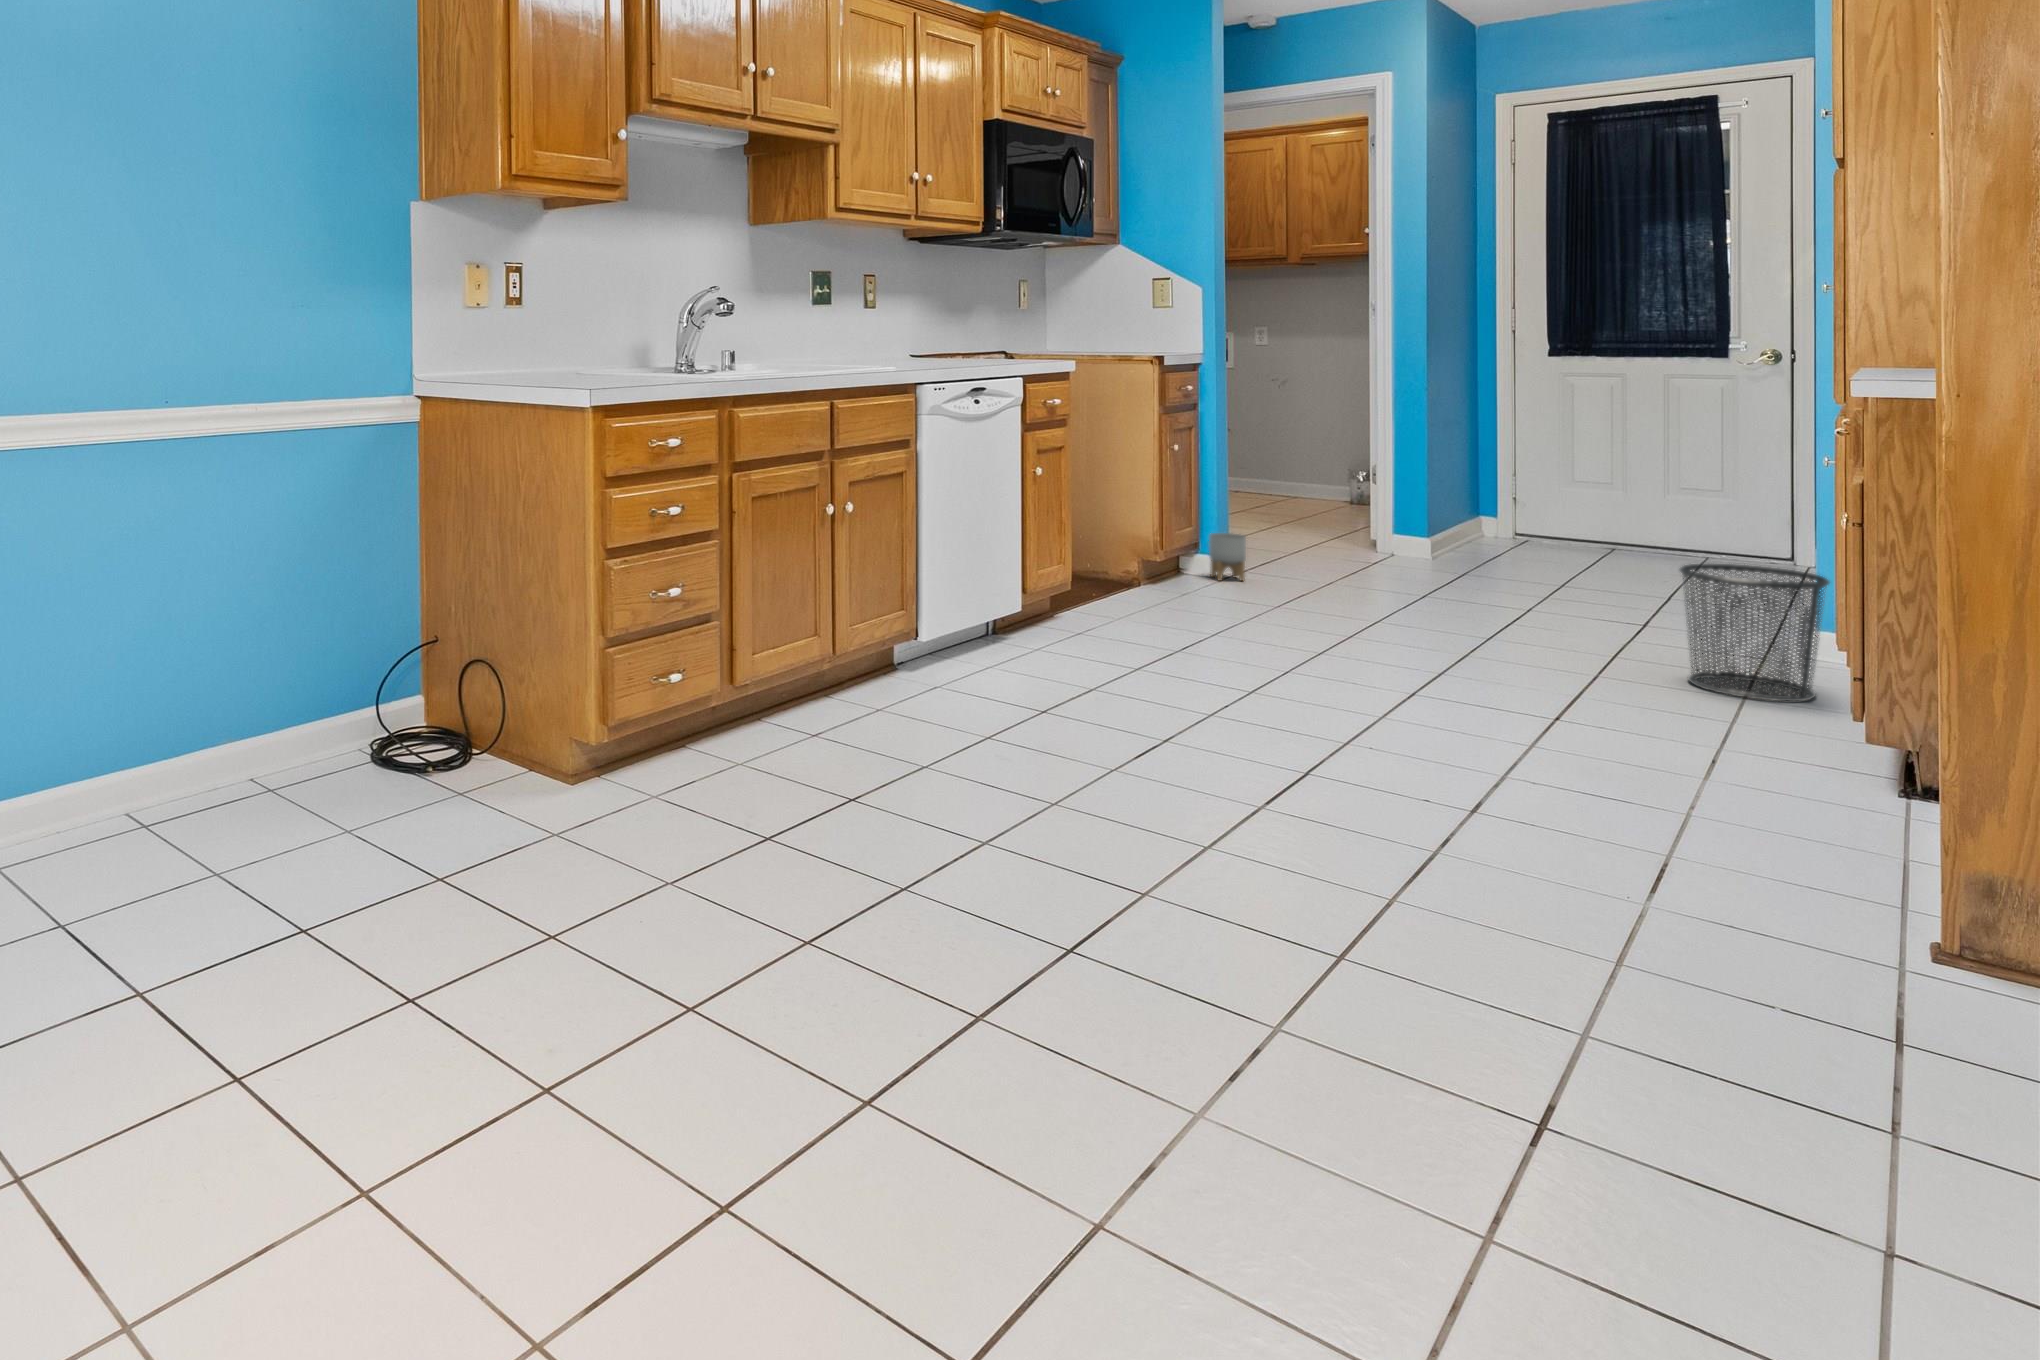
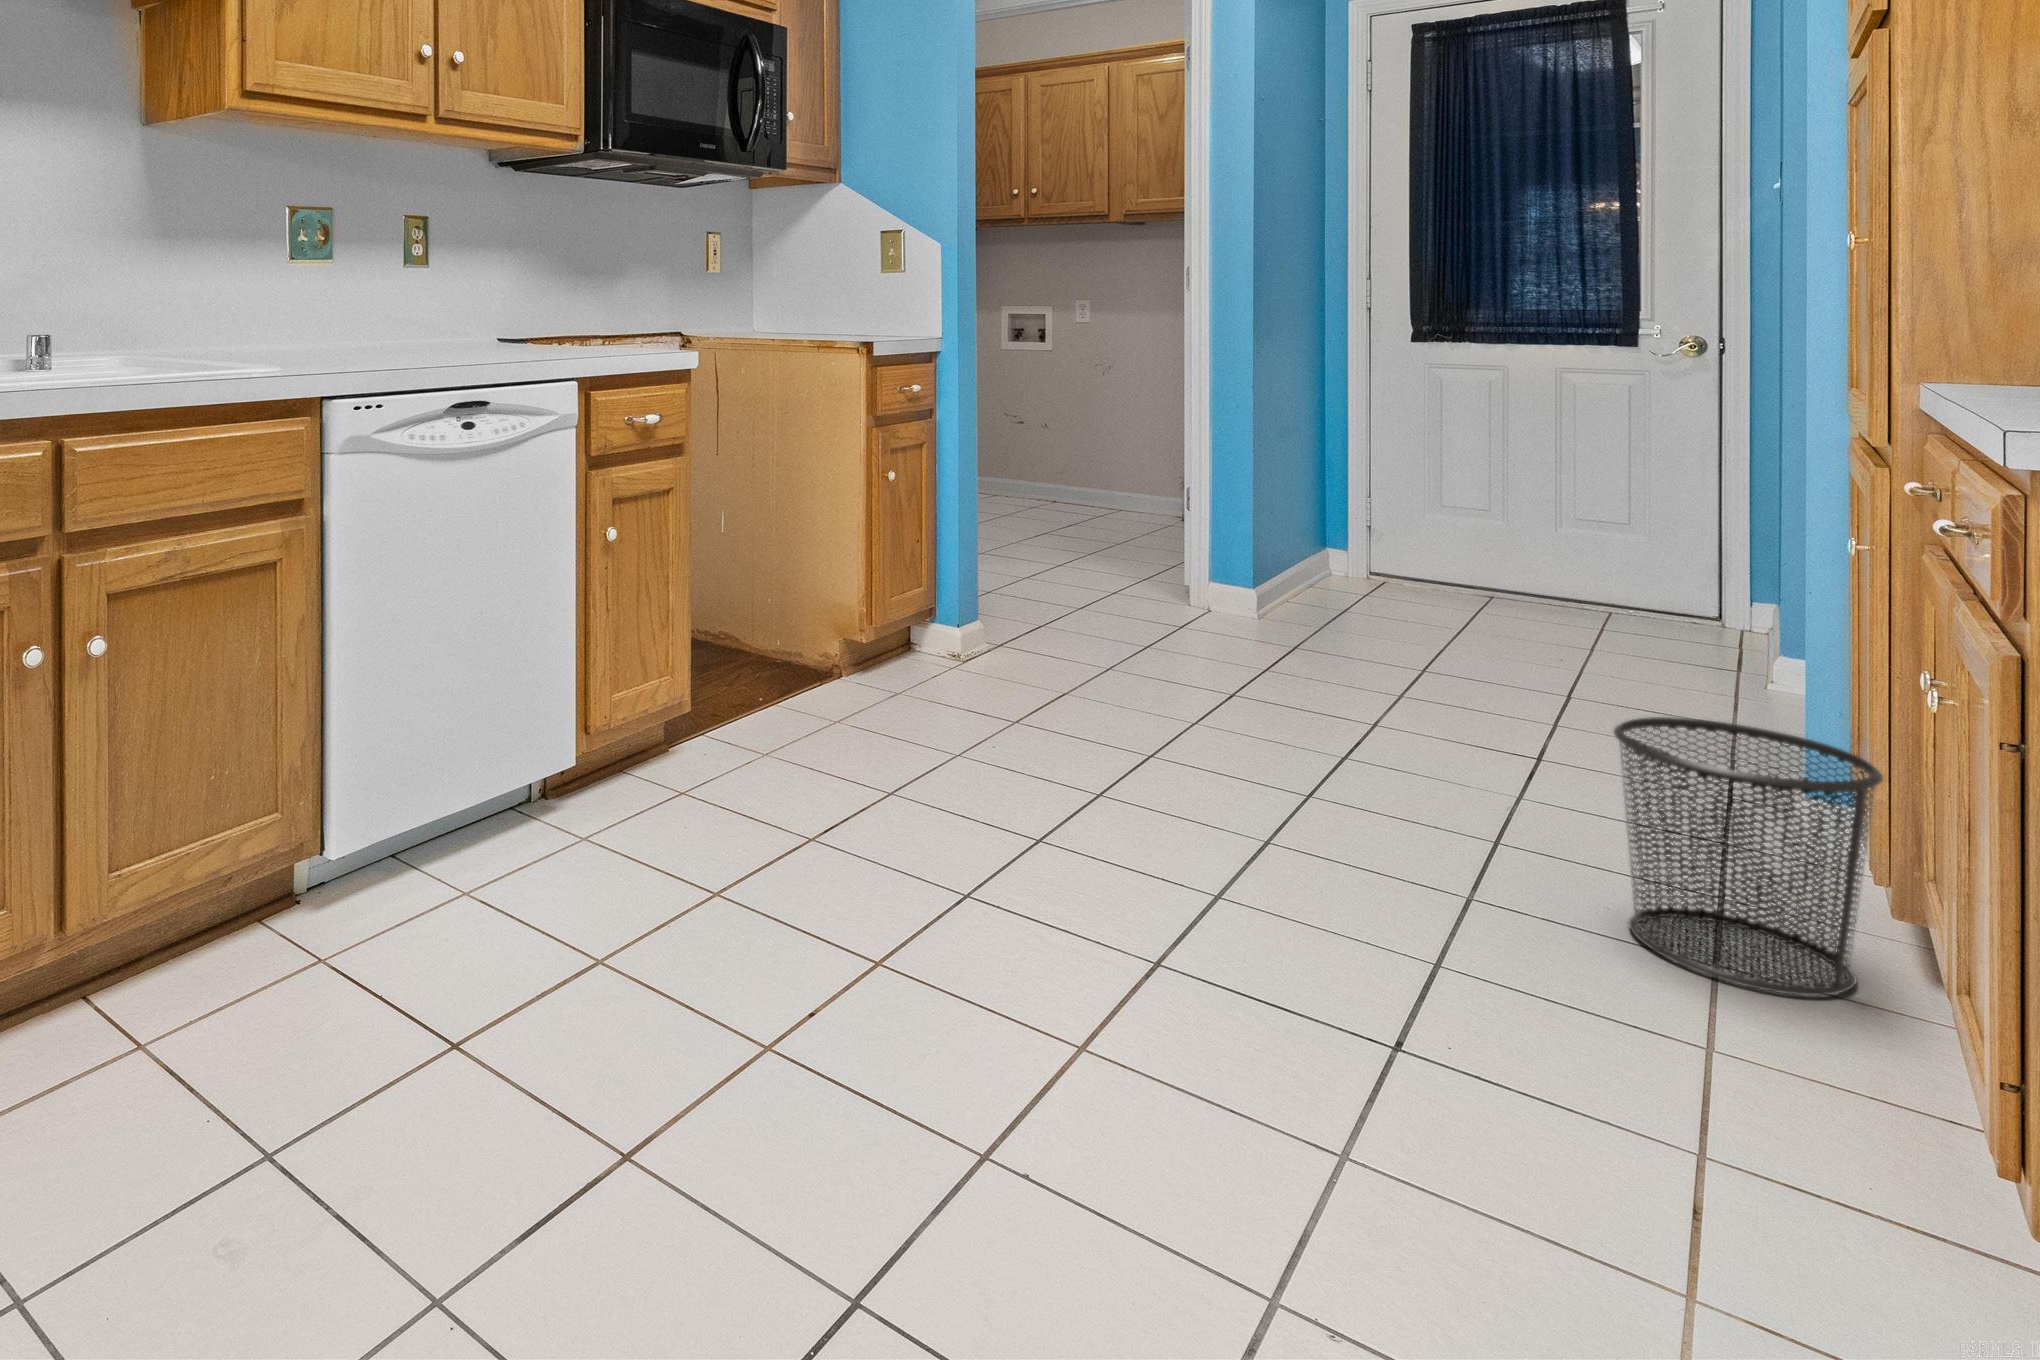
planter: present [1209,533,1246,581] -> none [945,594,994,668]

